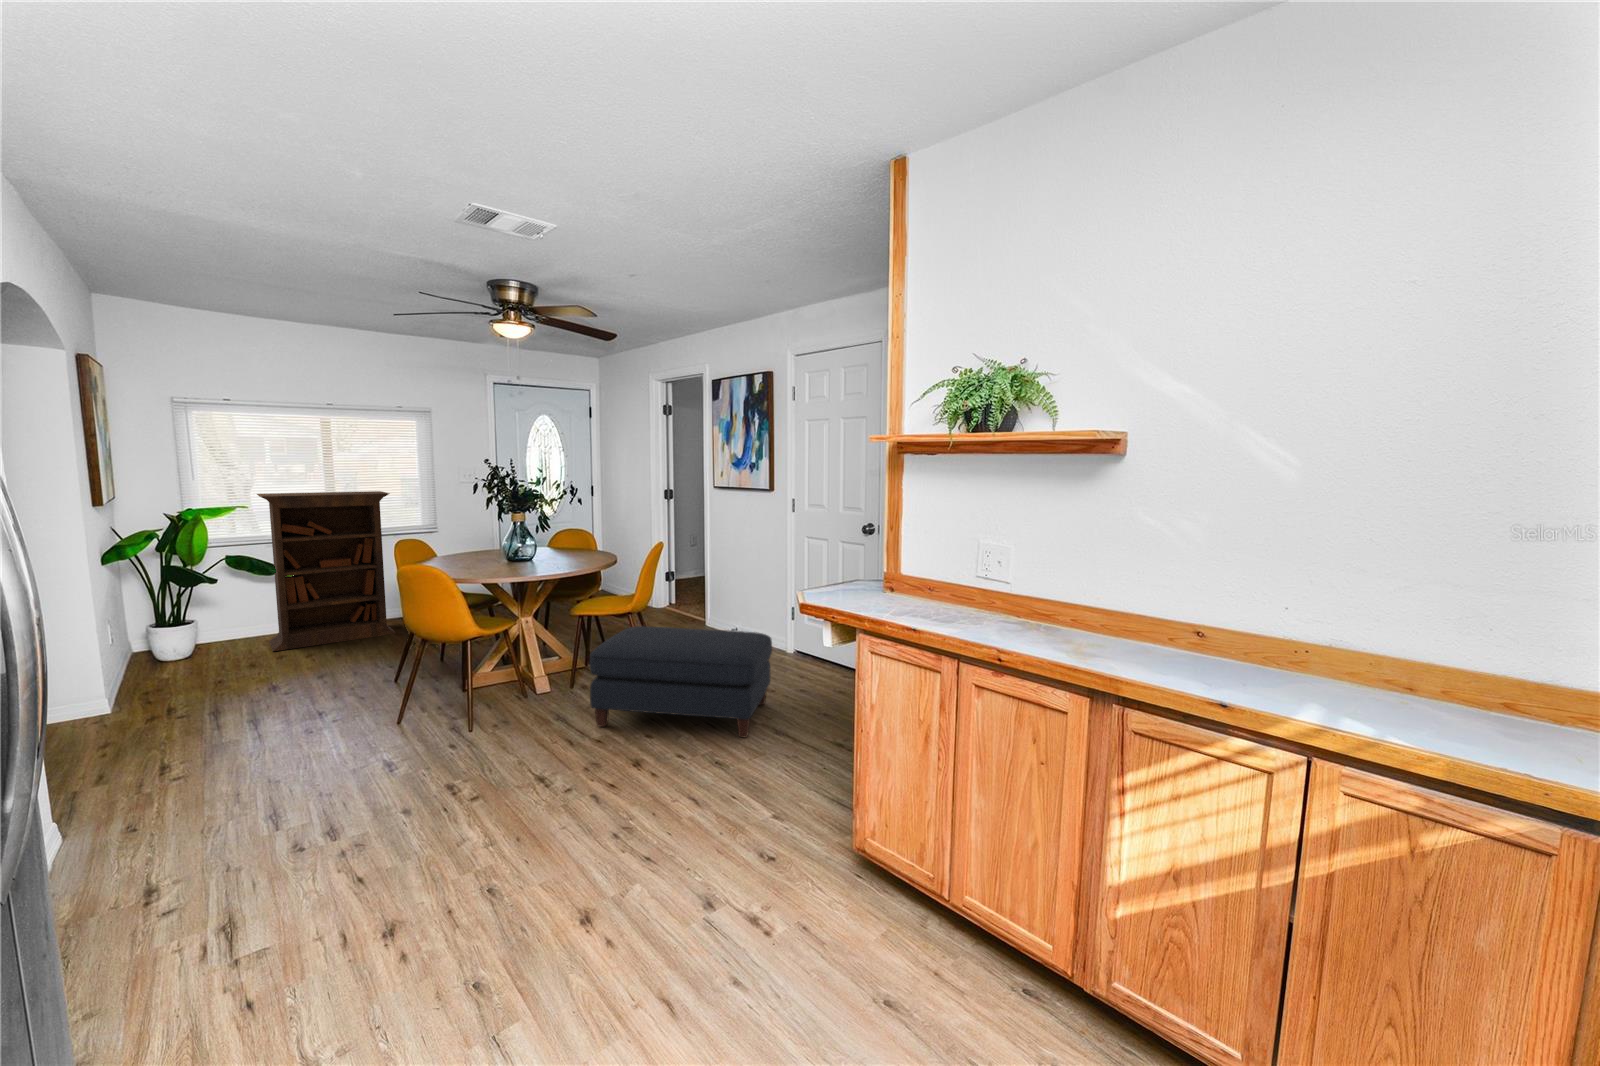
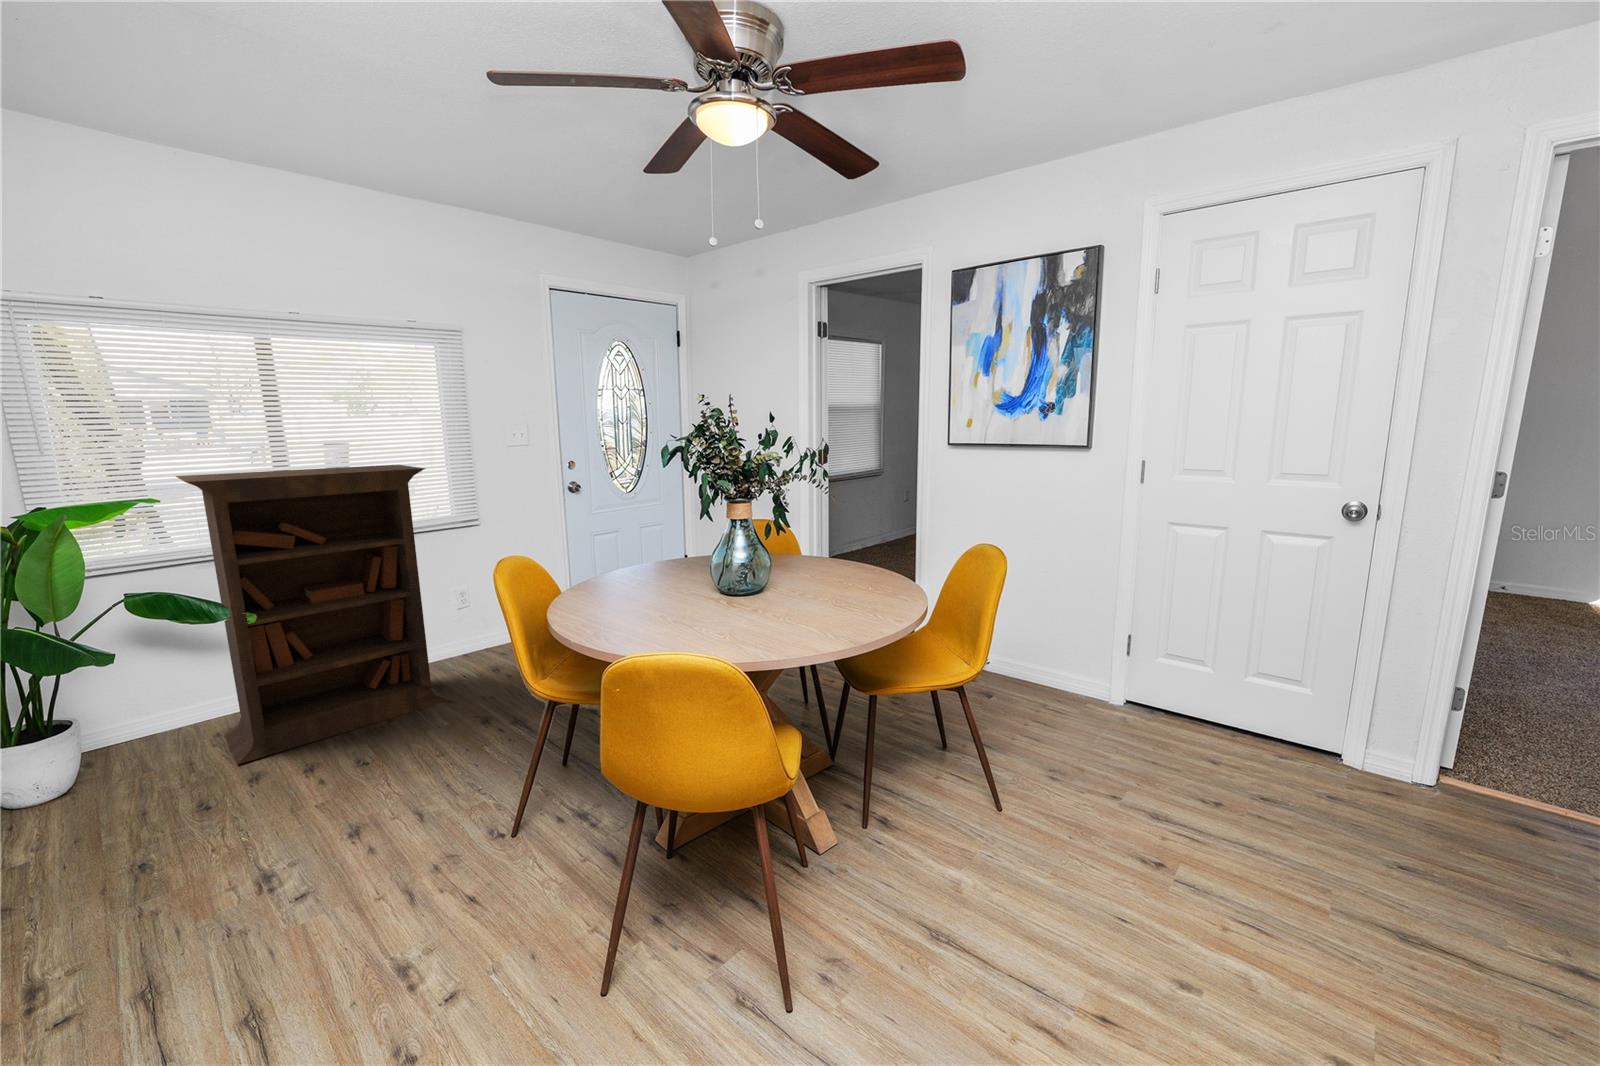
ottoman: present [590,626,772,737] -> none [994,718,1448,982]

